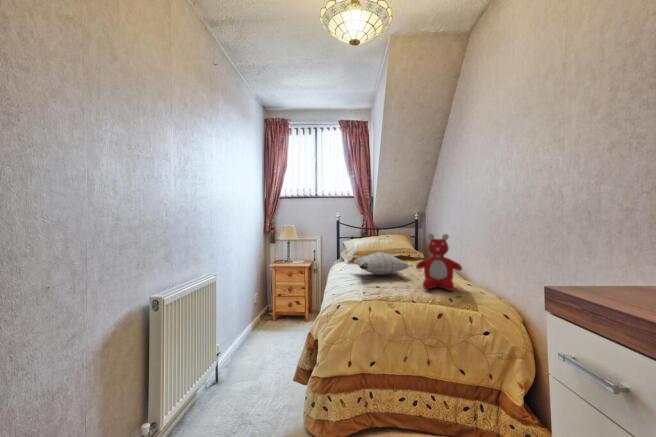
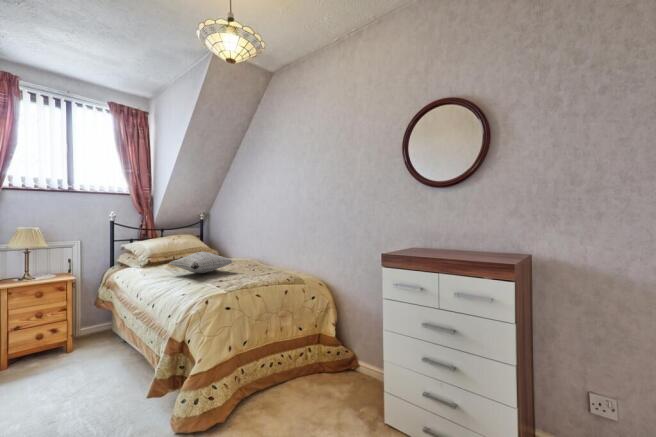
teddy bear: present [416,234,462,291] -> none [248,232,282,277]

